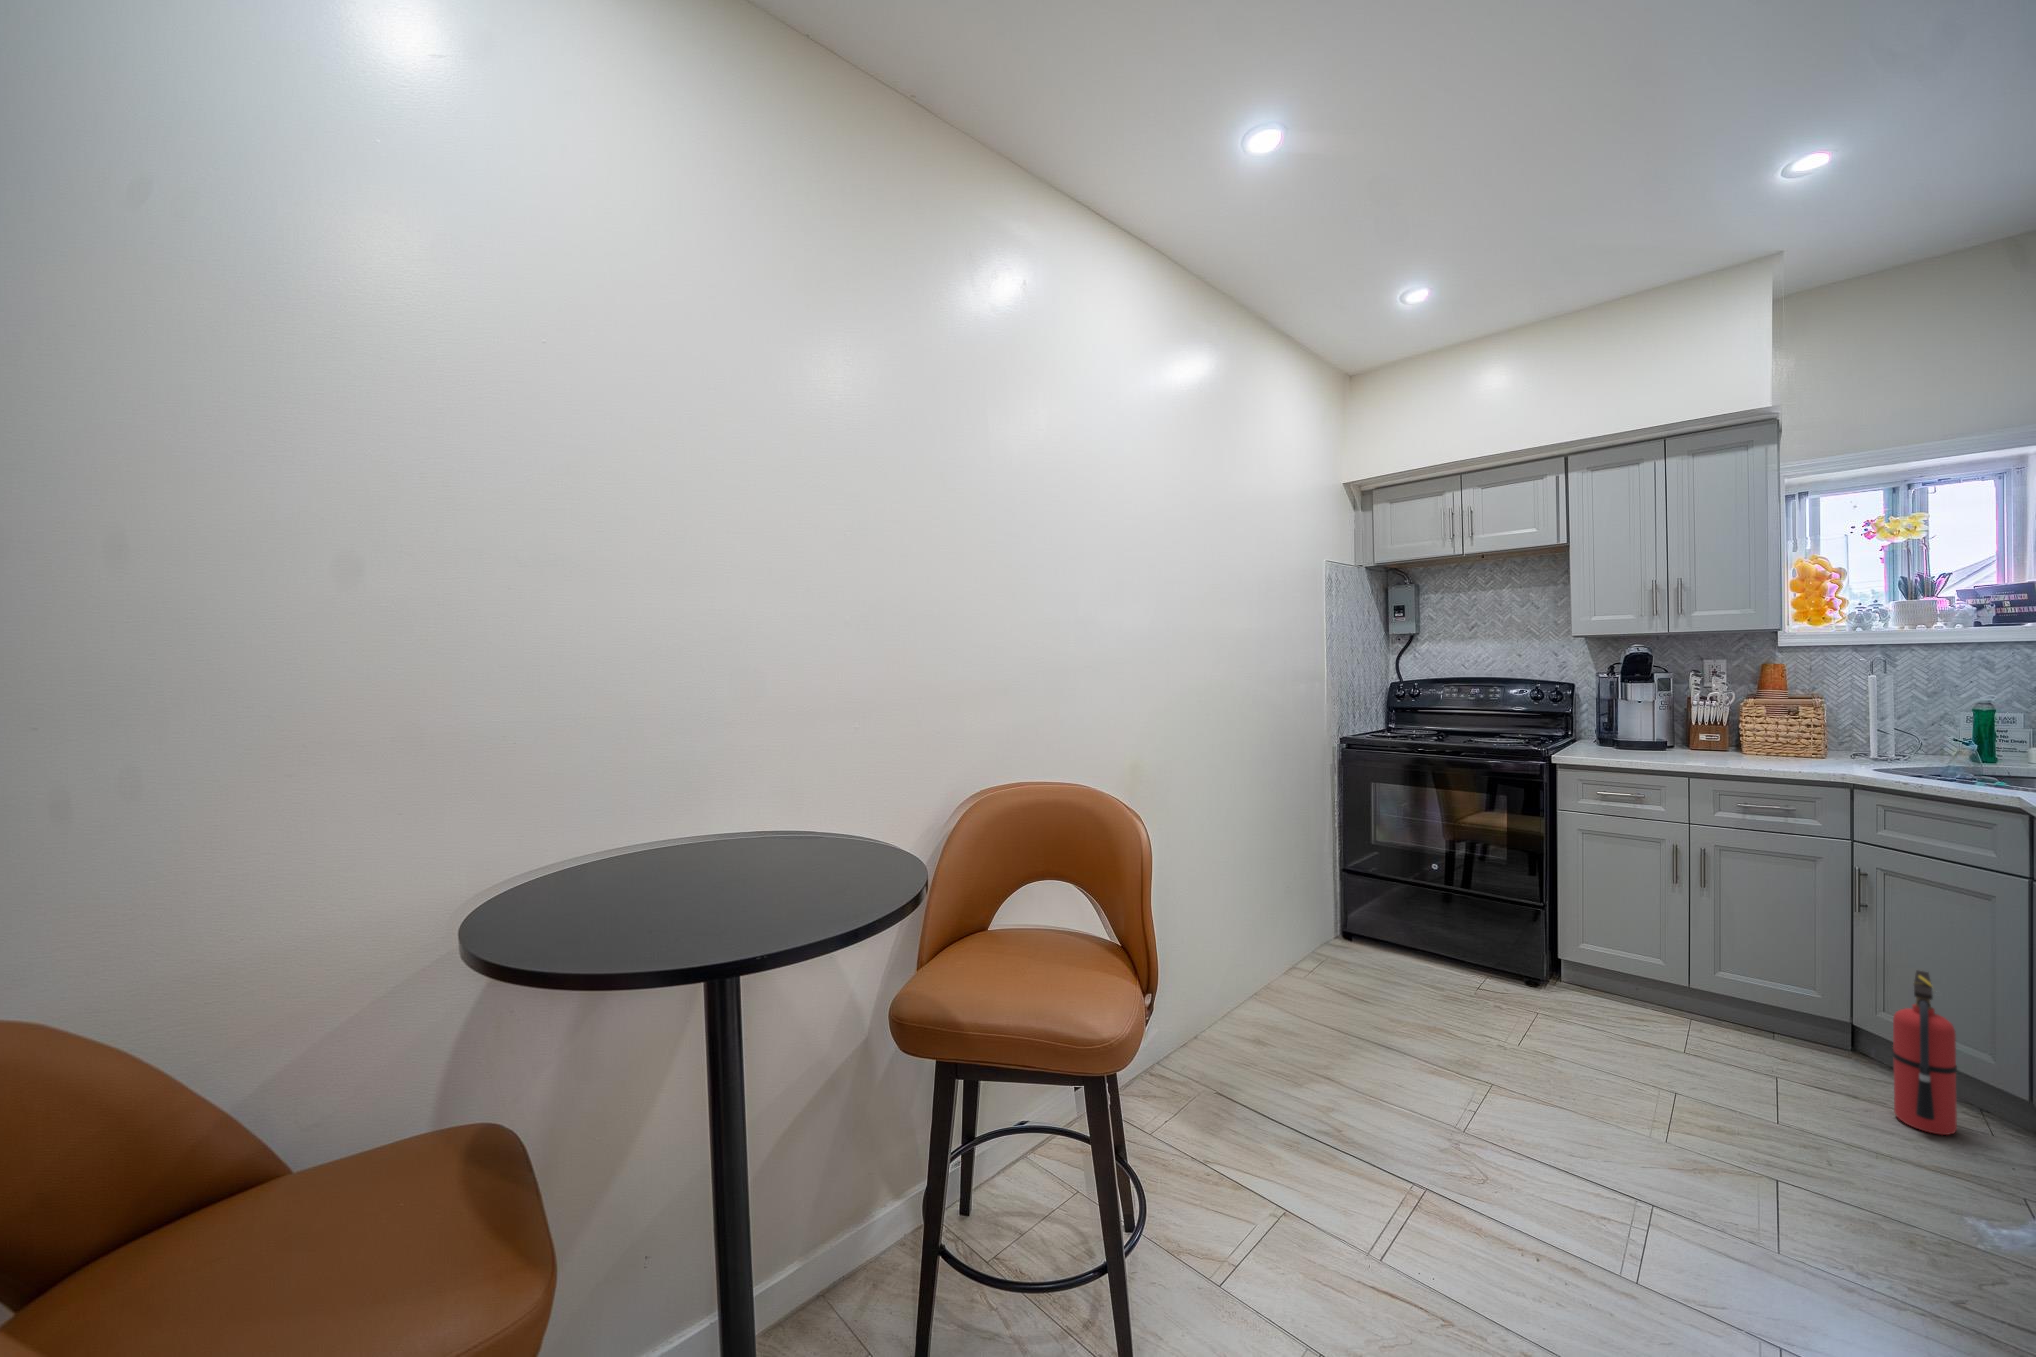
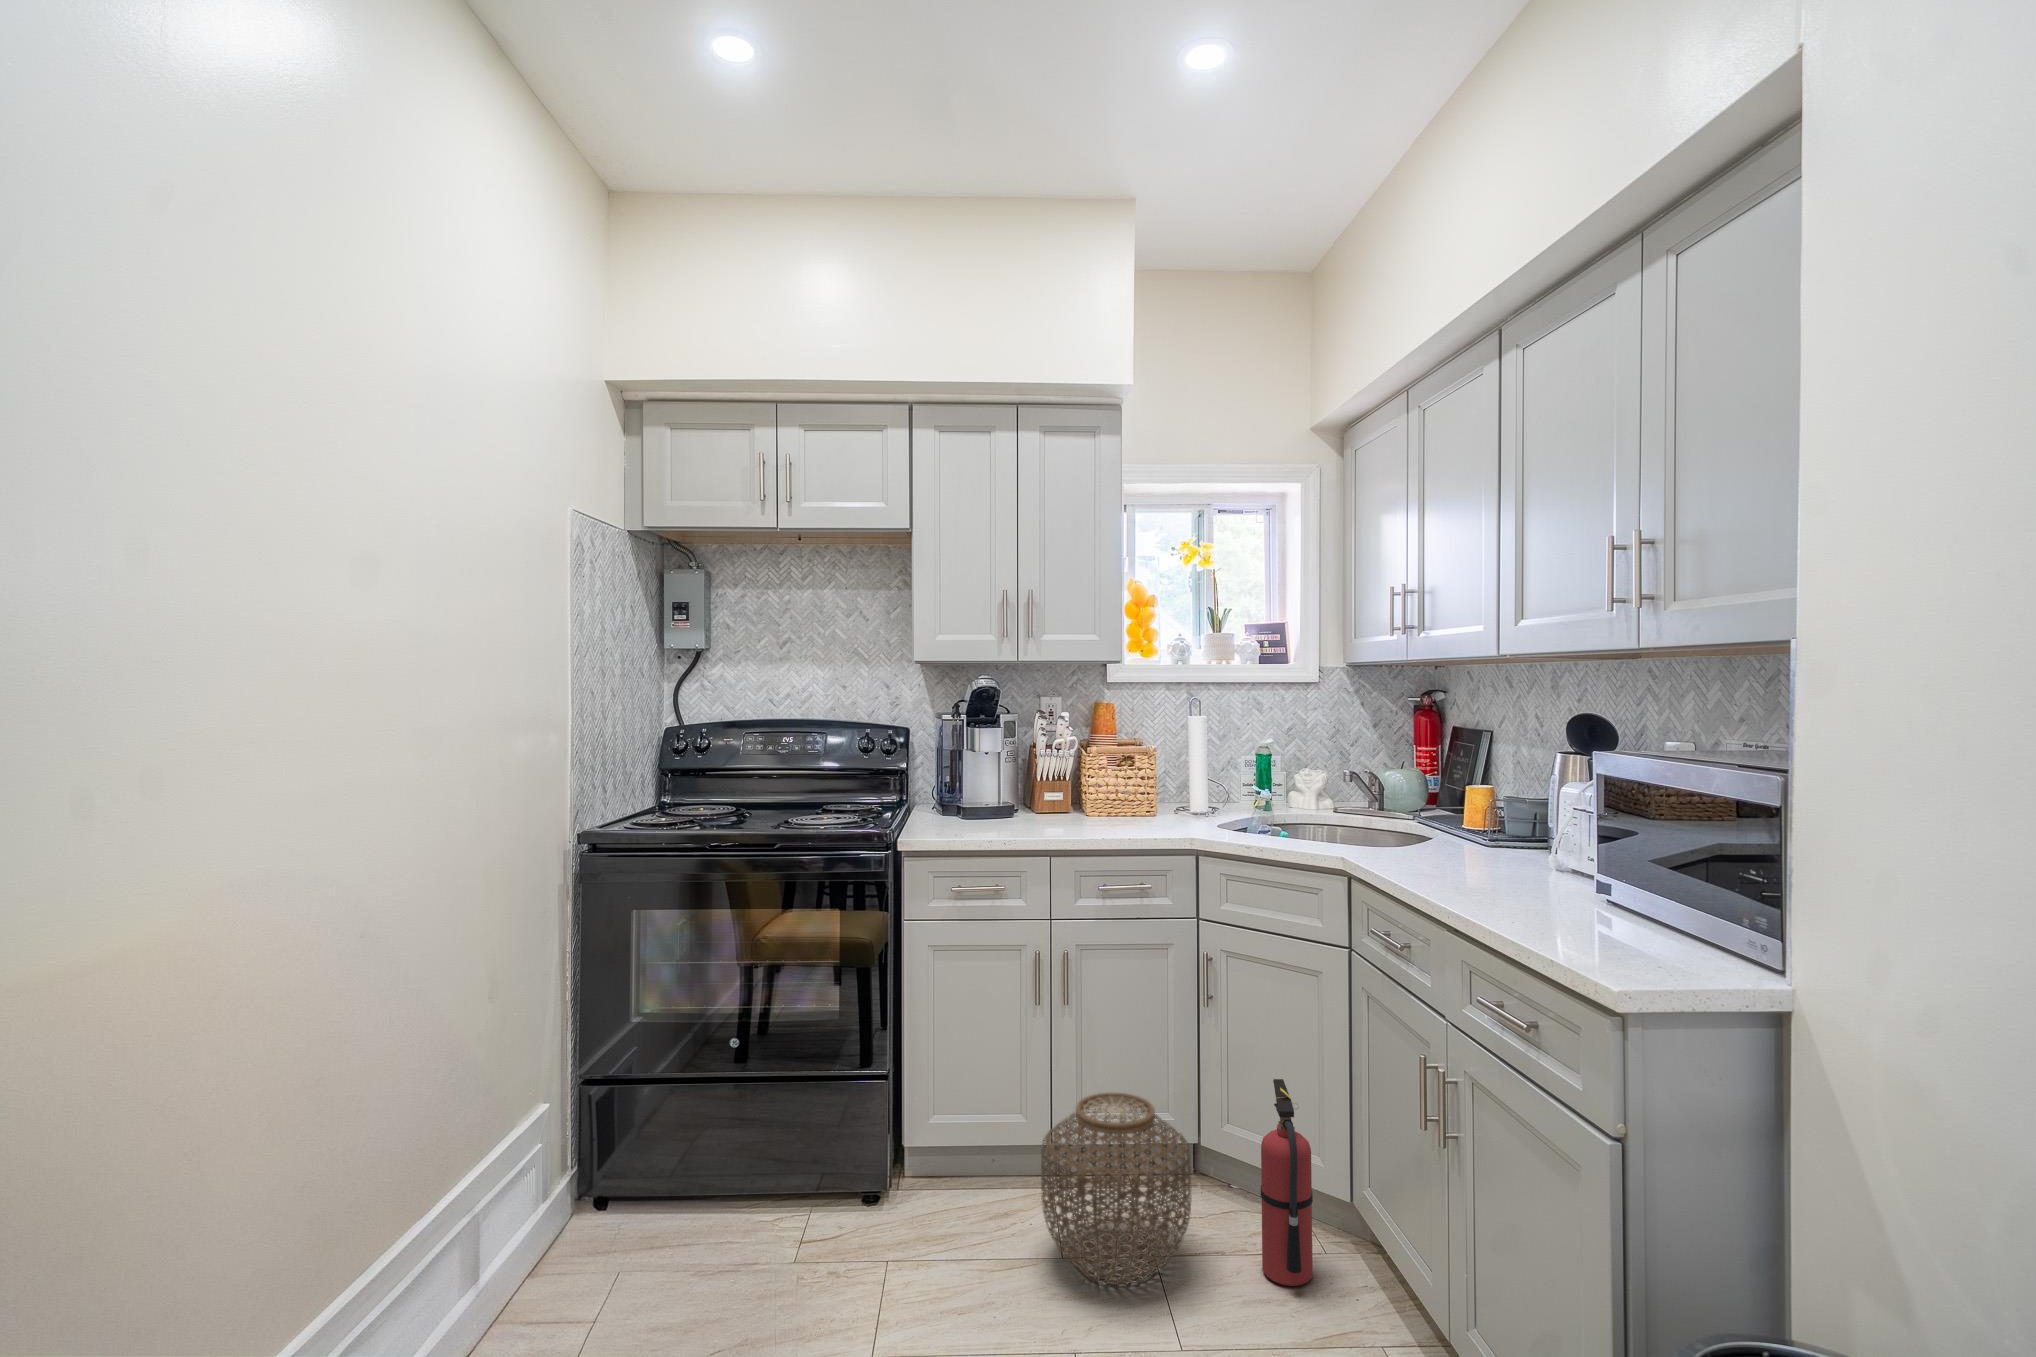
woven basket: none [1665,947,1814,1083] -> present [1041,1092,1191,1285]

